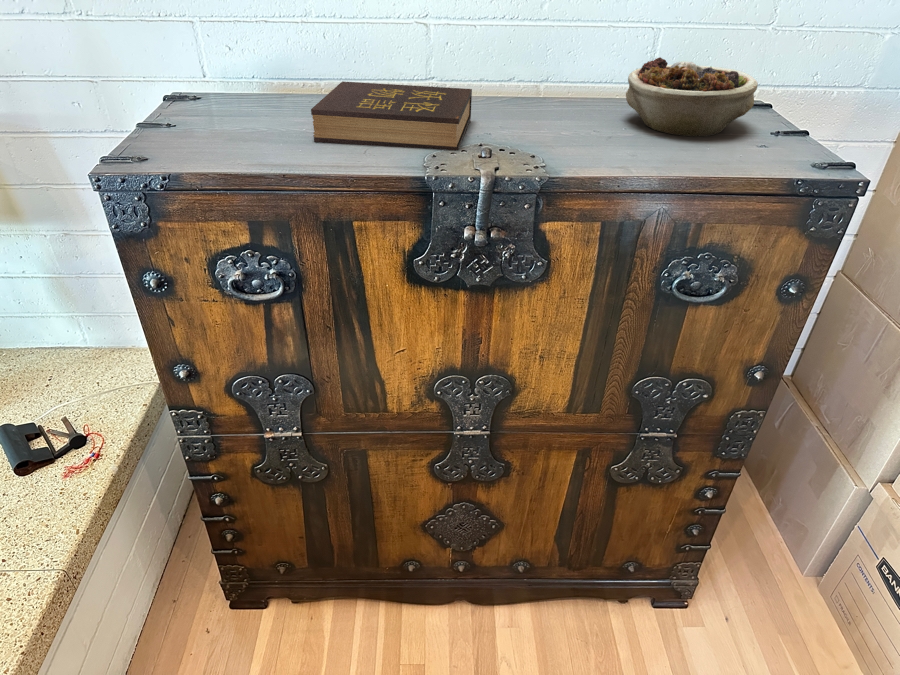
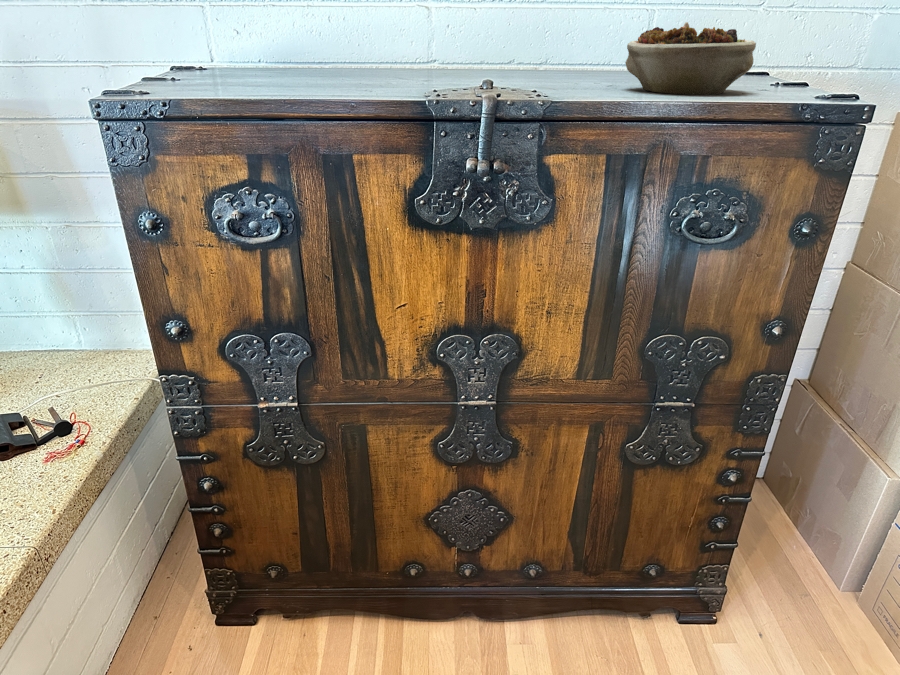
hardback book: present [311,81,472,150] -> none [314,53,474,98]

